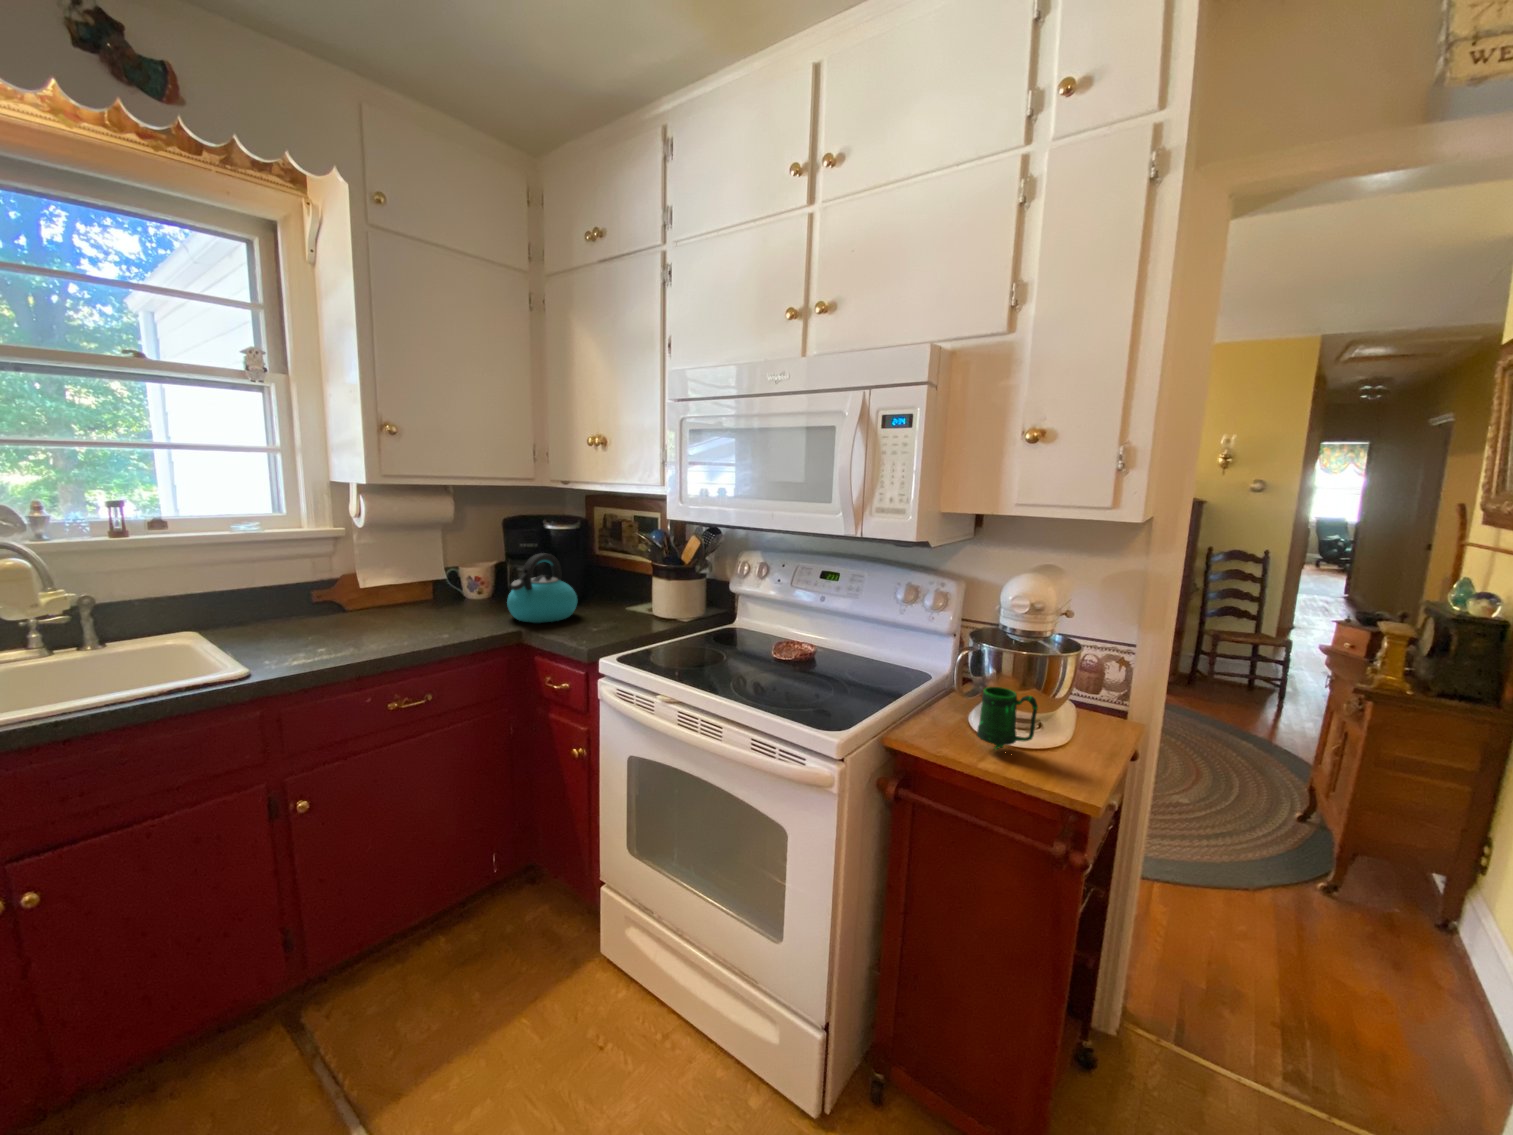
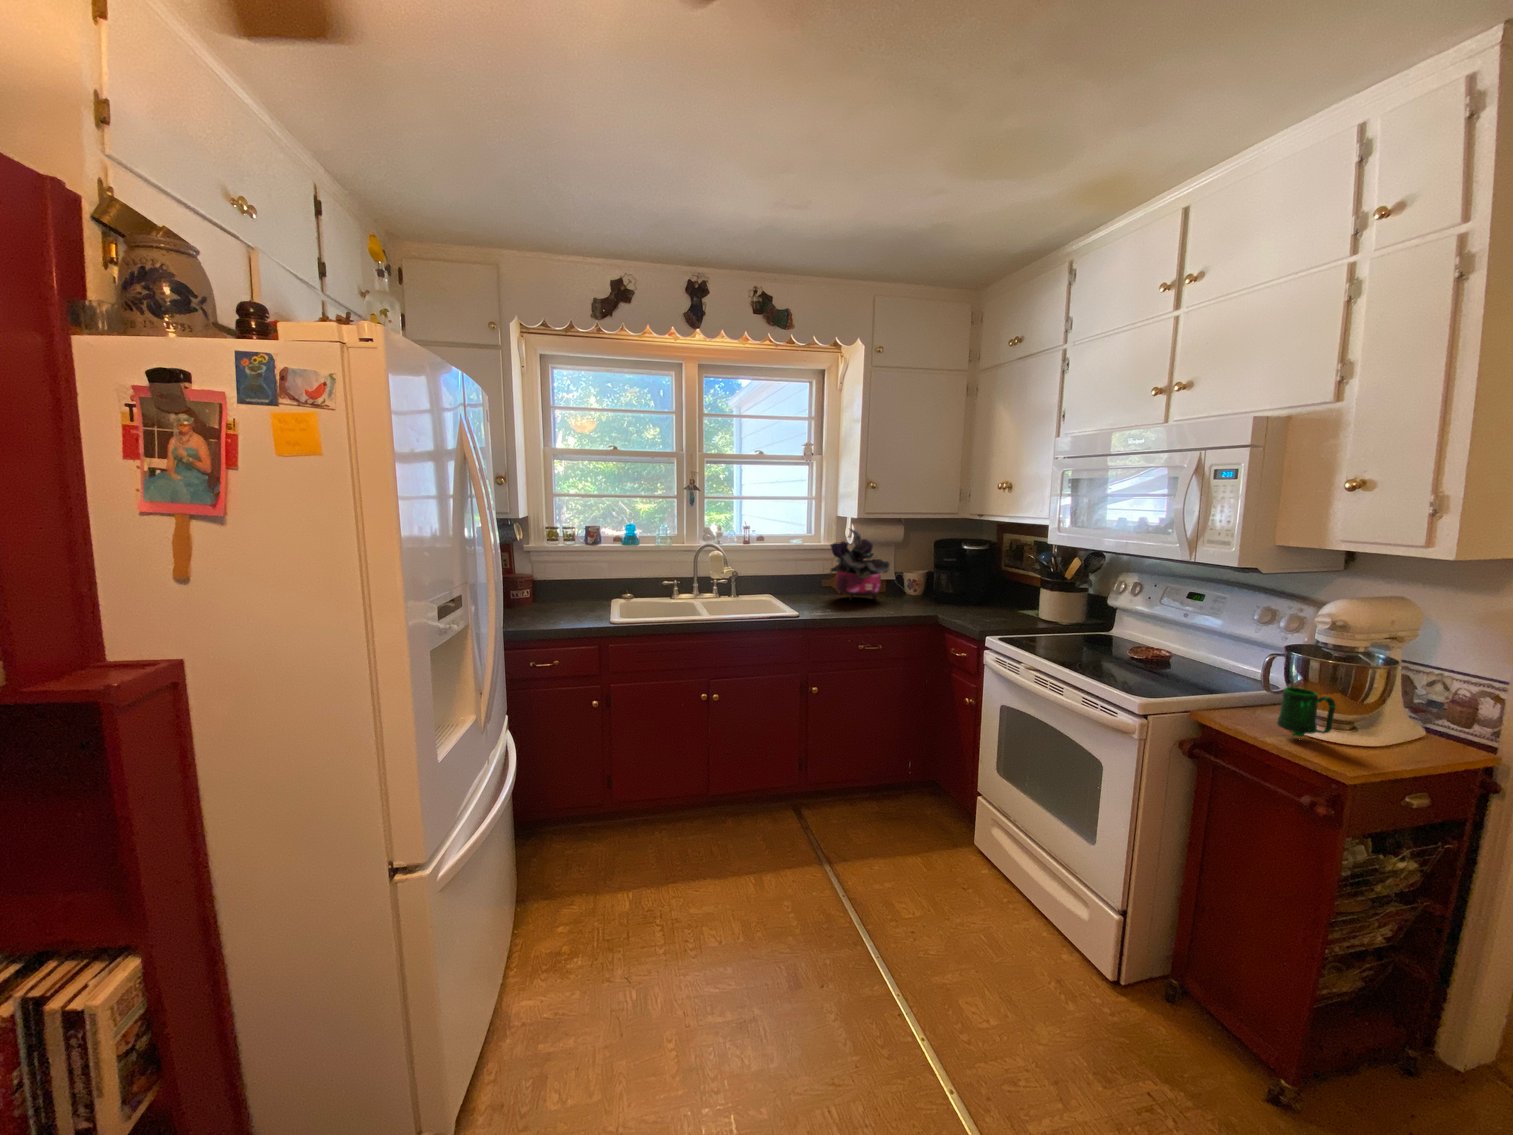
potted plant: none [314,502,435,624] -> present [830,529,889,600]
kettle: present [507,553,577,623] -> none [931,566,979,613]

